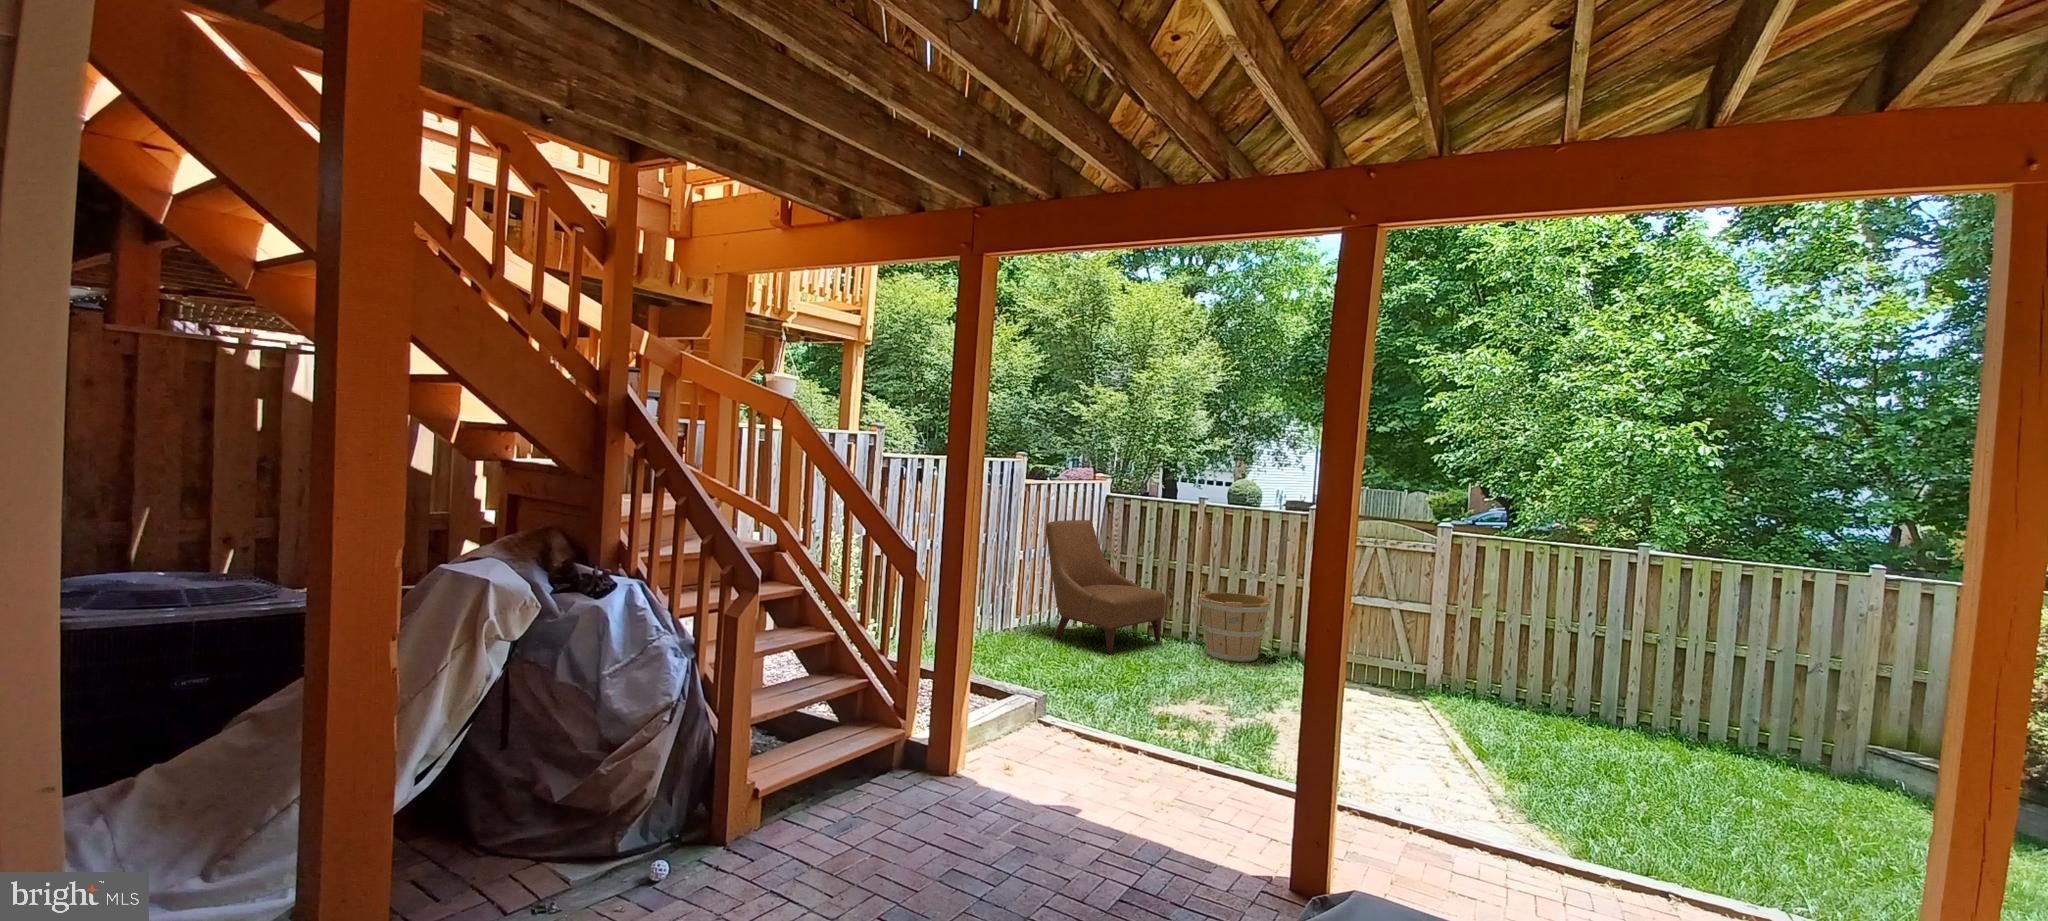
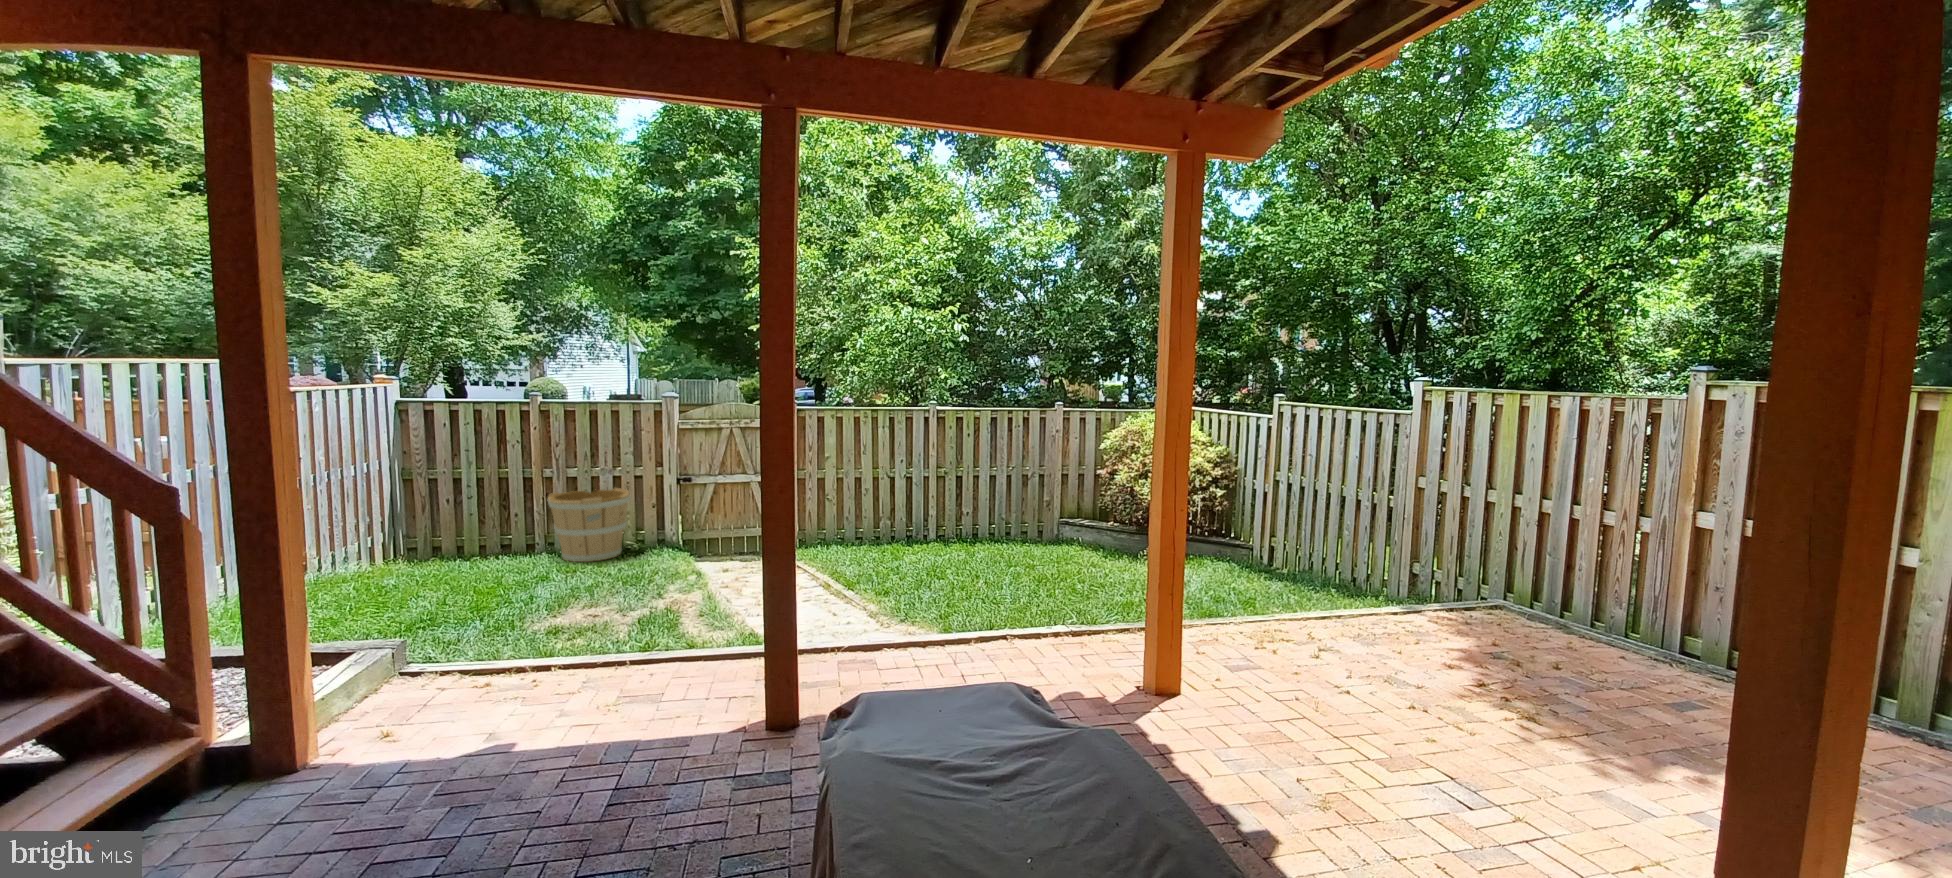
chair: present [1046,520,1165,654] -> none [316,429,504,584]

